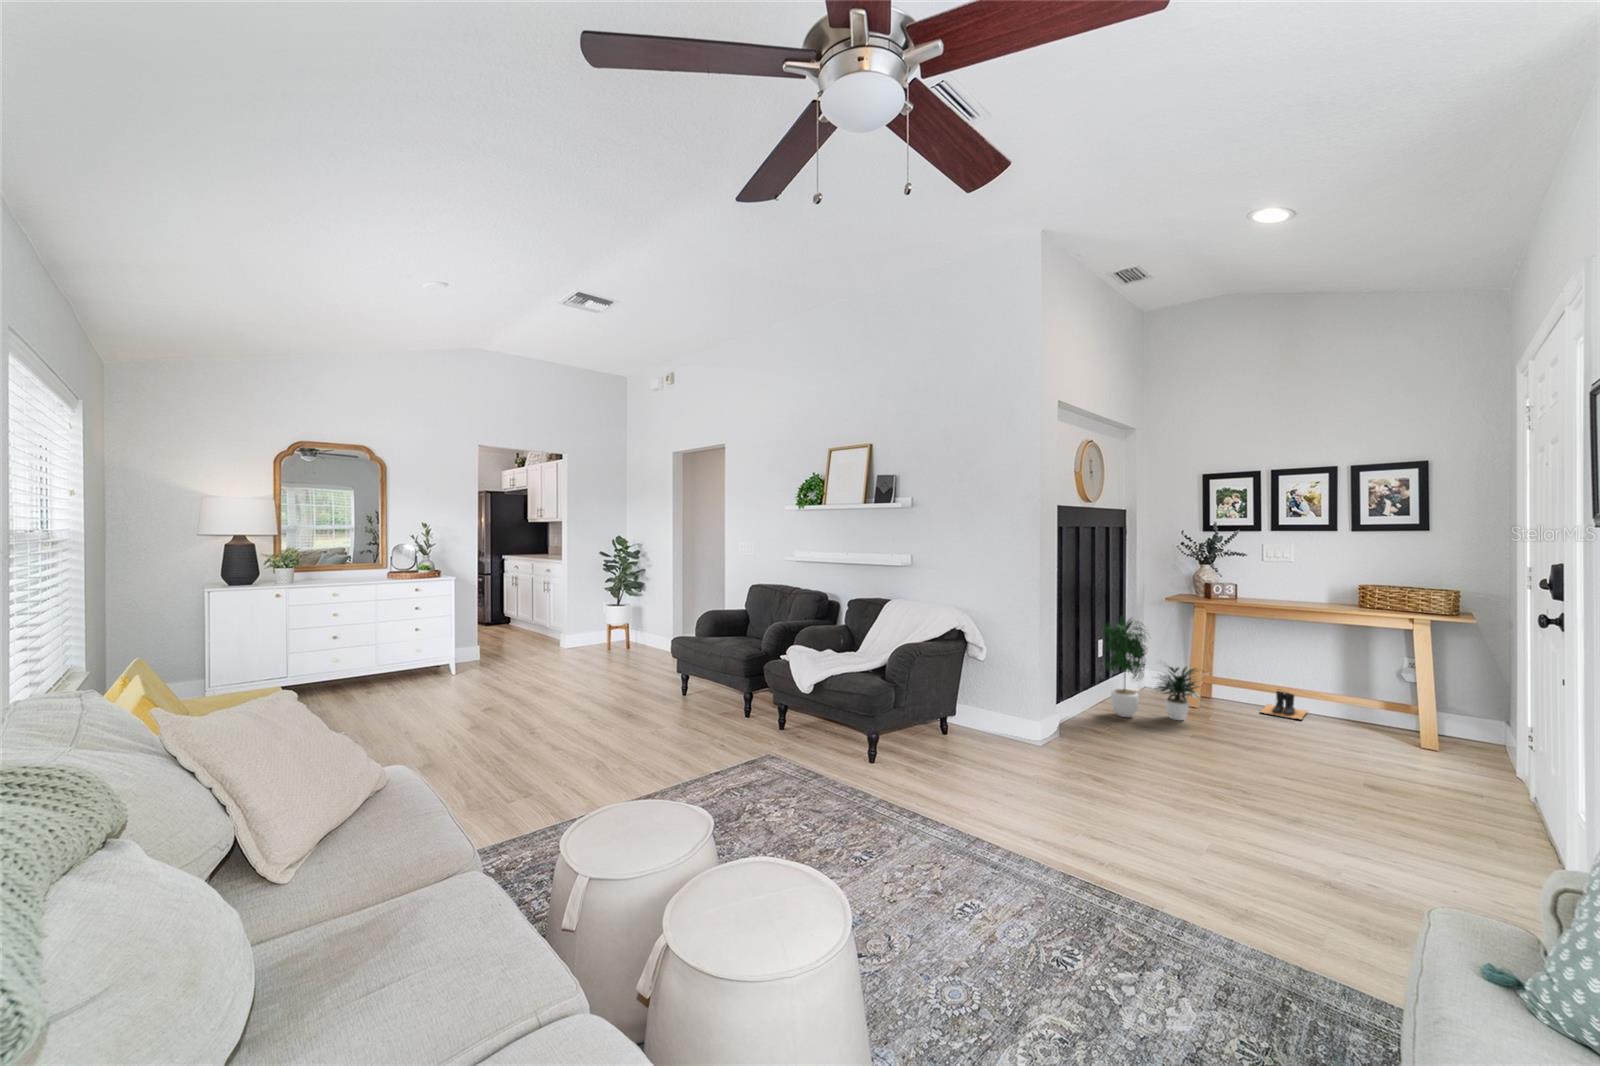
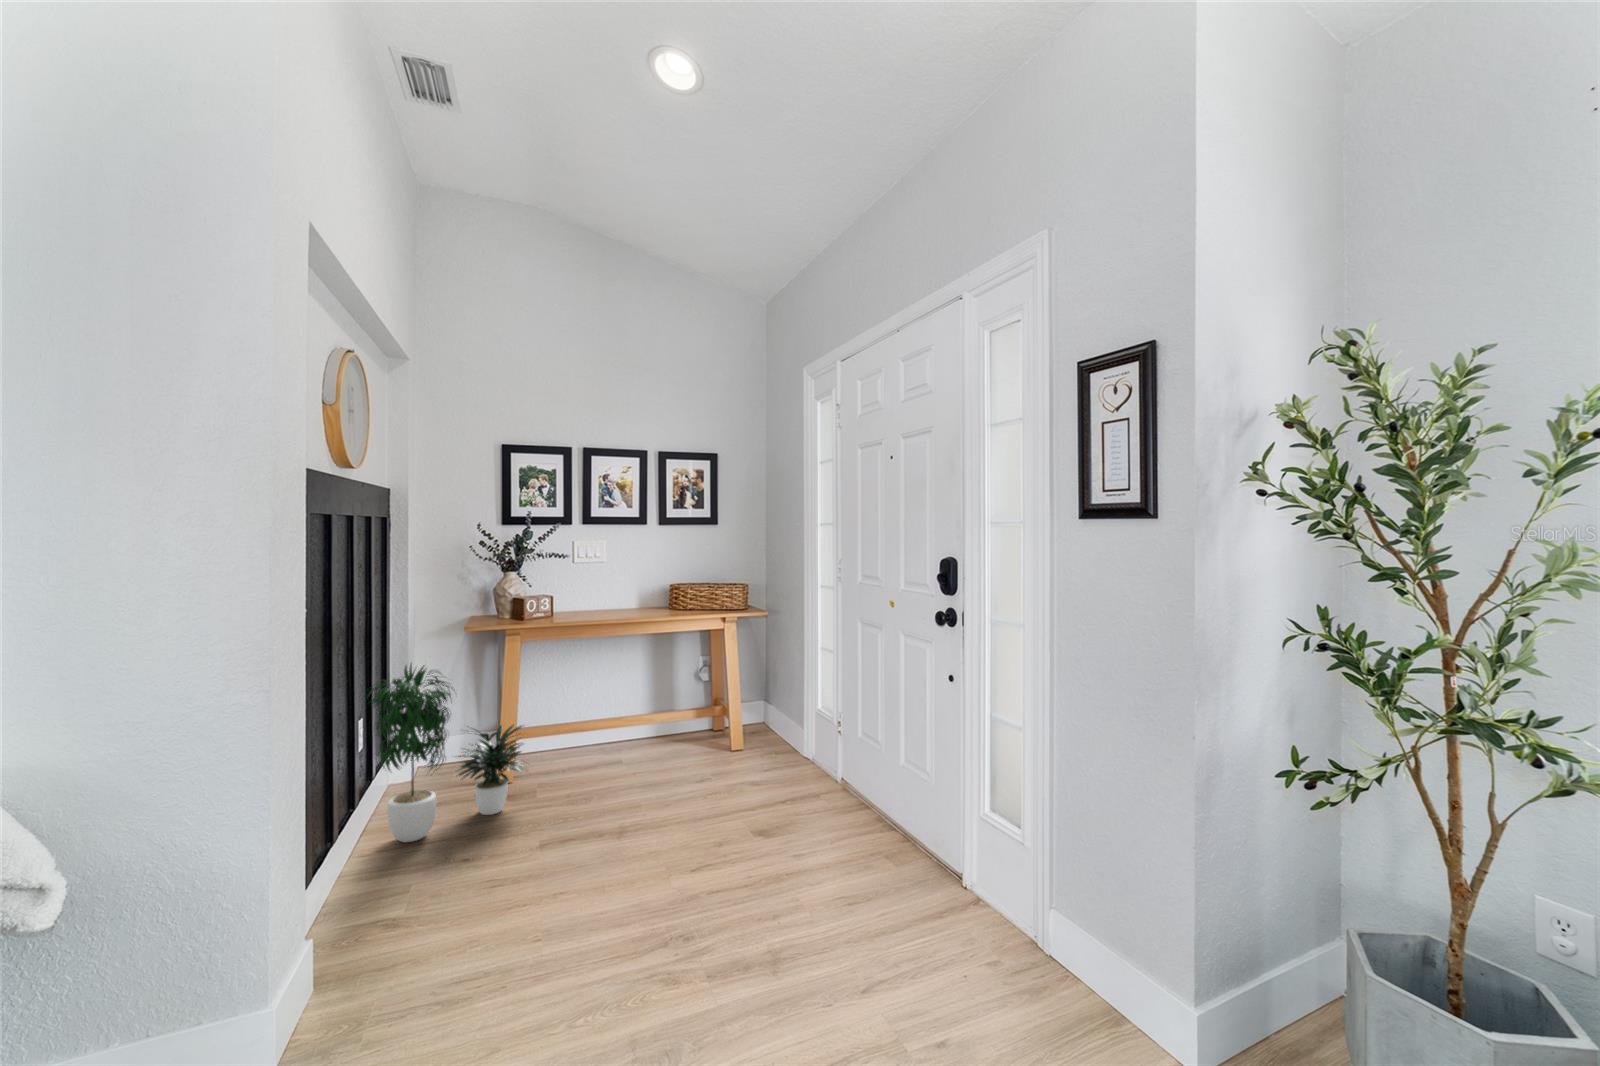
boots: present [1261,691,1307,720] -> none [580,724,625,762]

